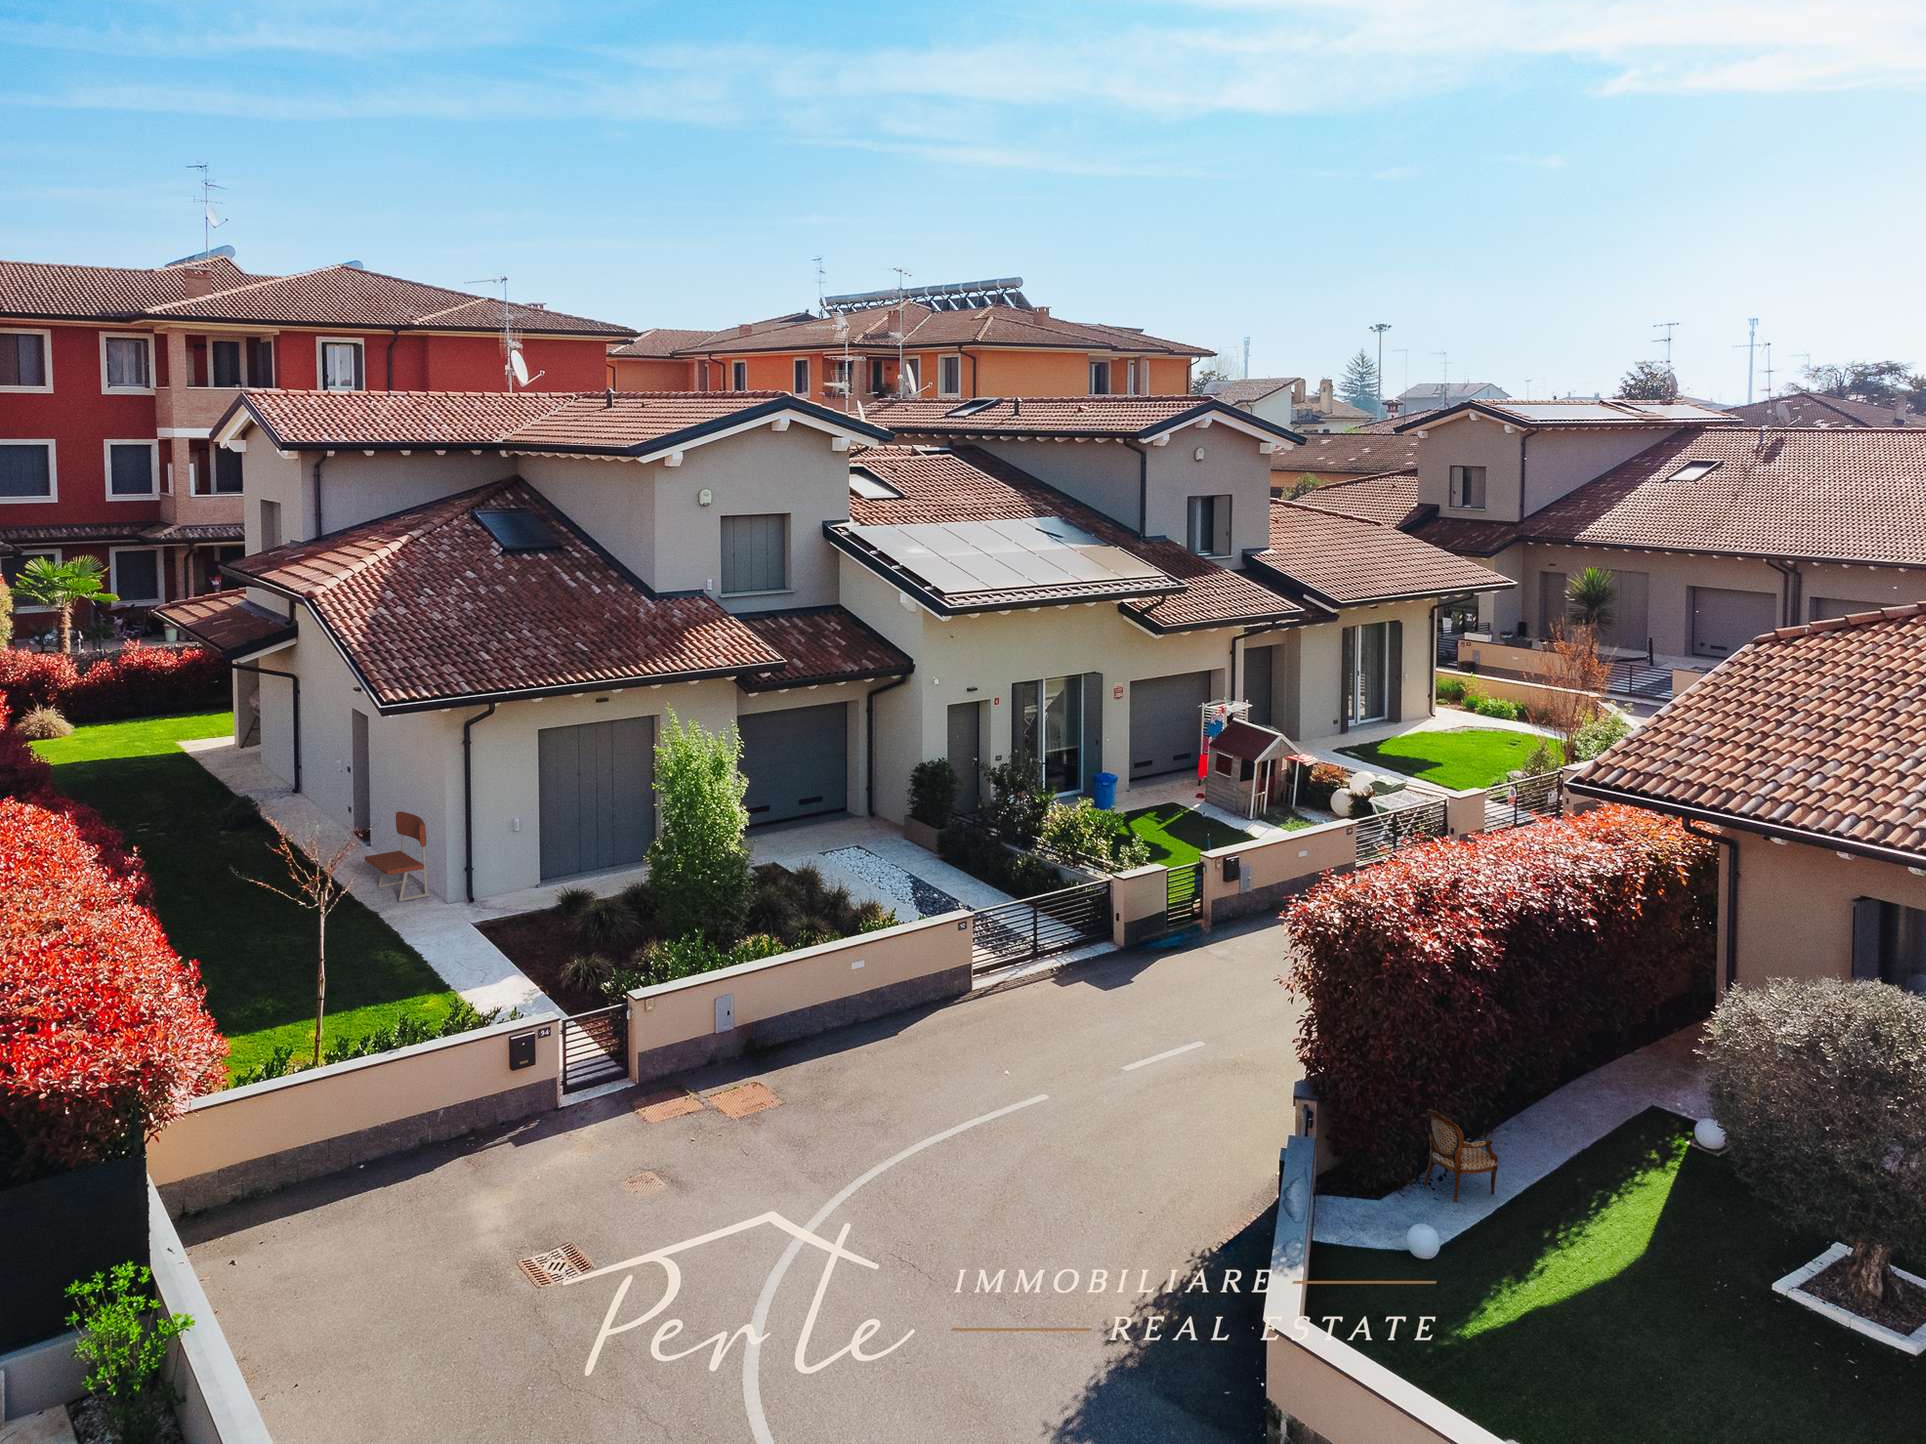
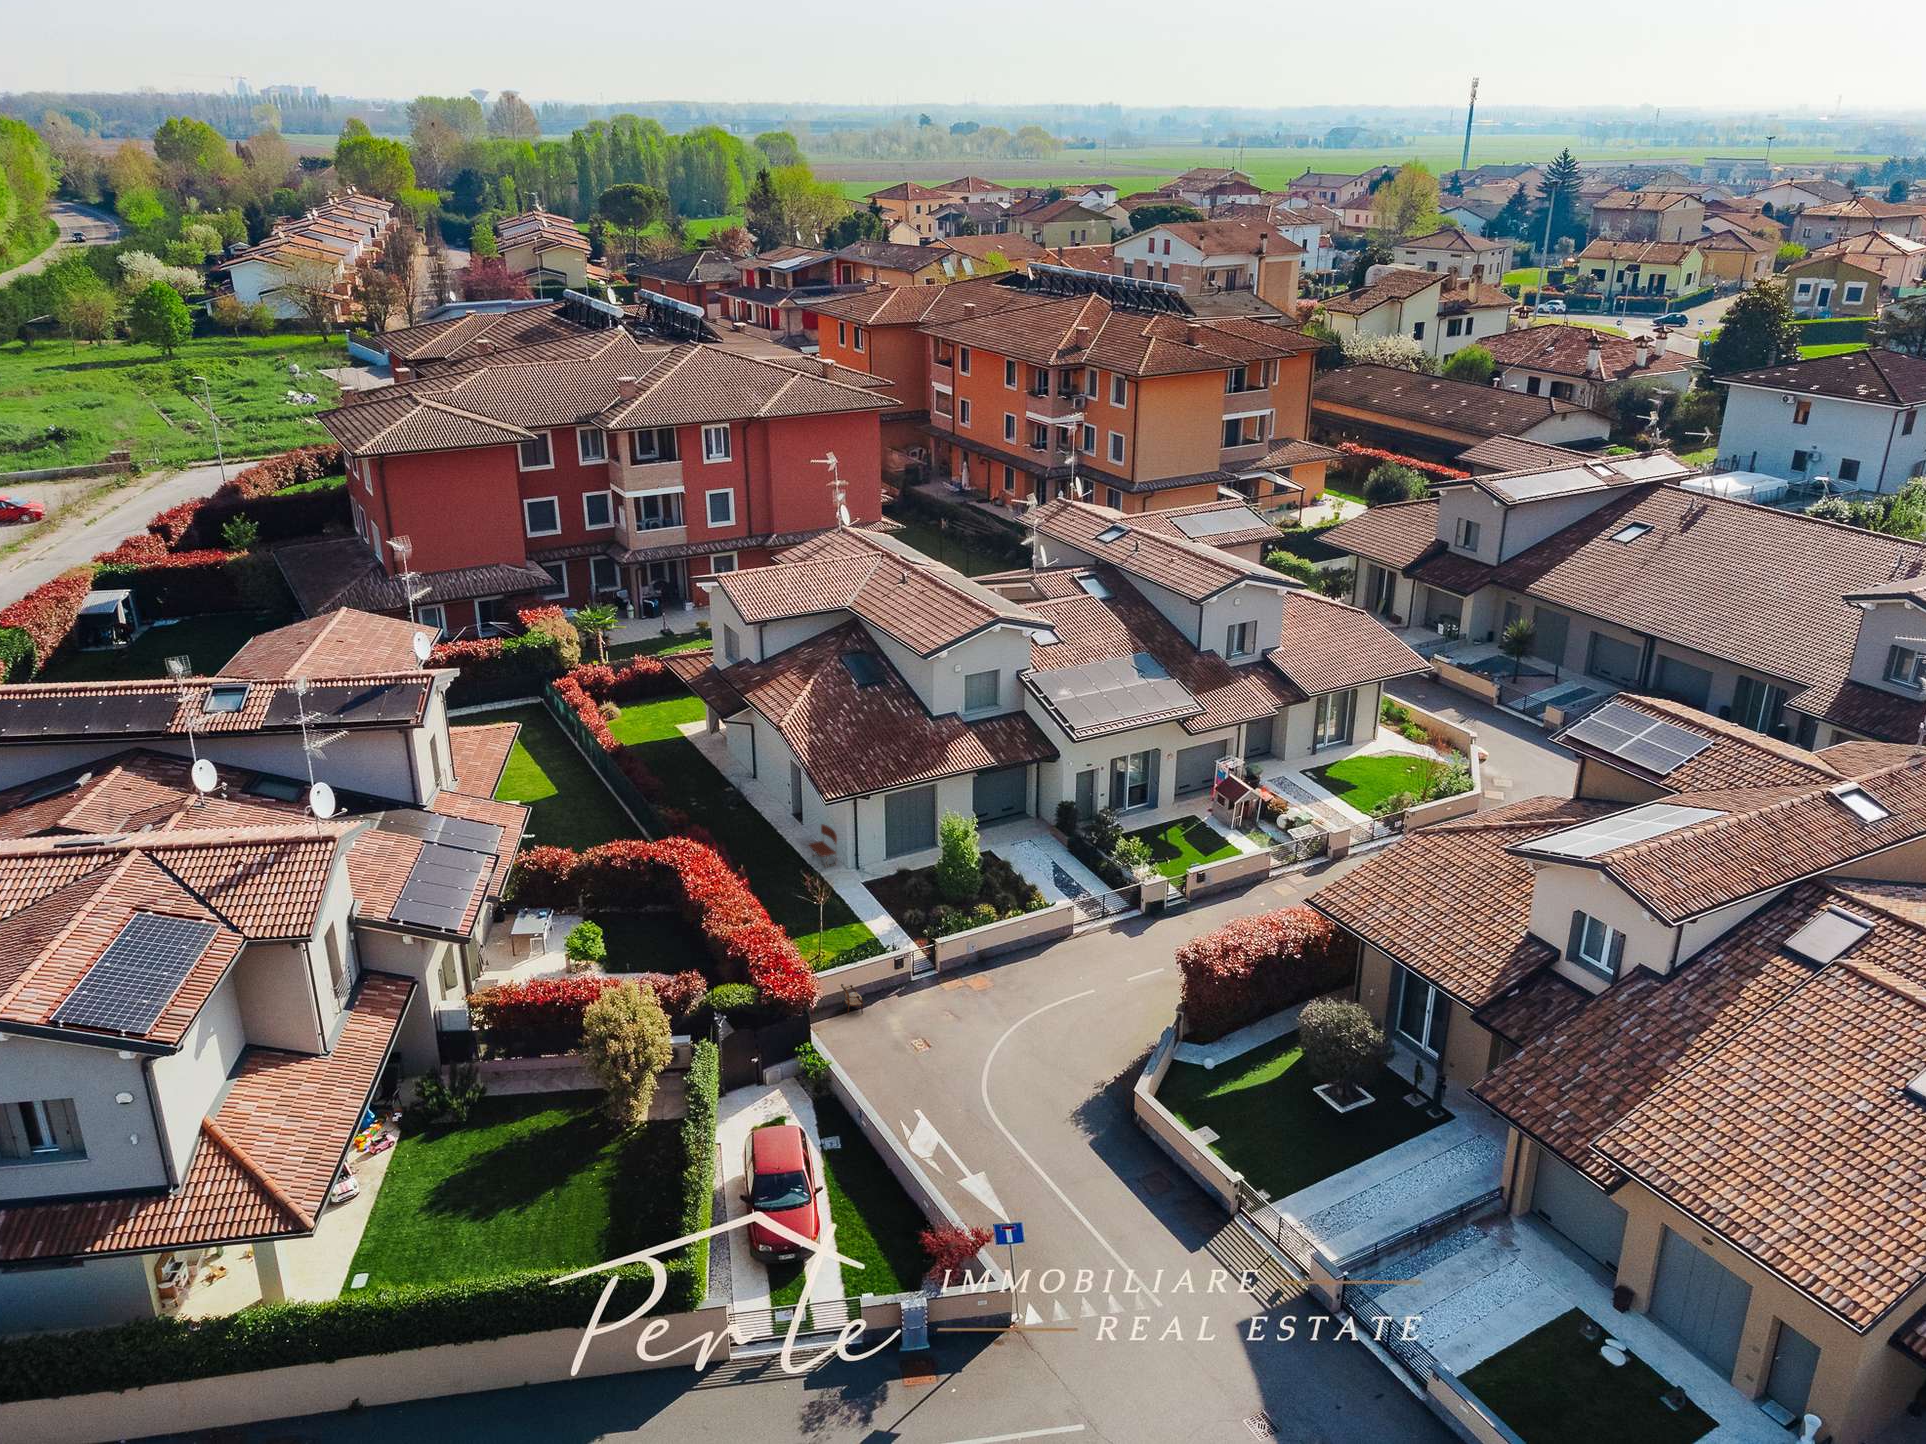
armchair: present [1423,1109,1498,1202] -> present [841,984,863,1014]

